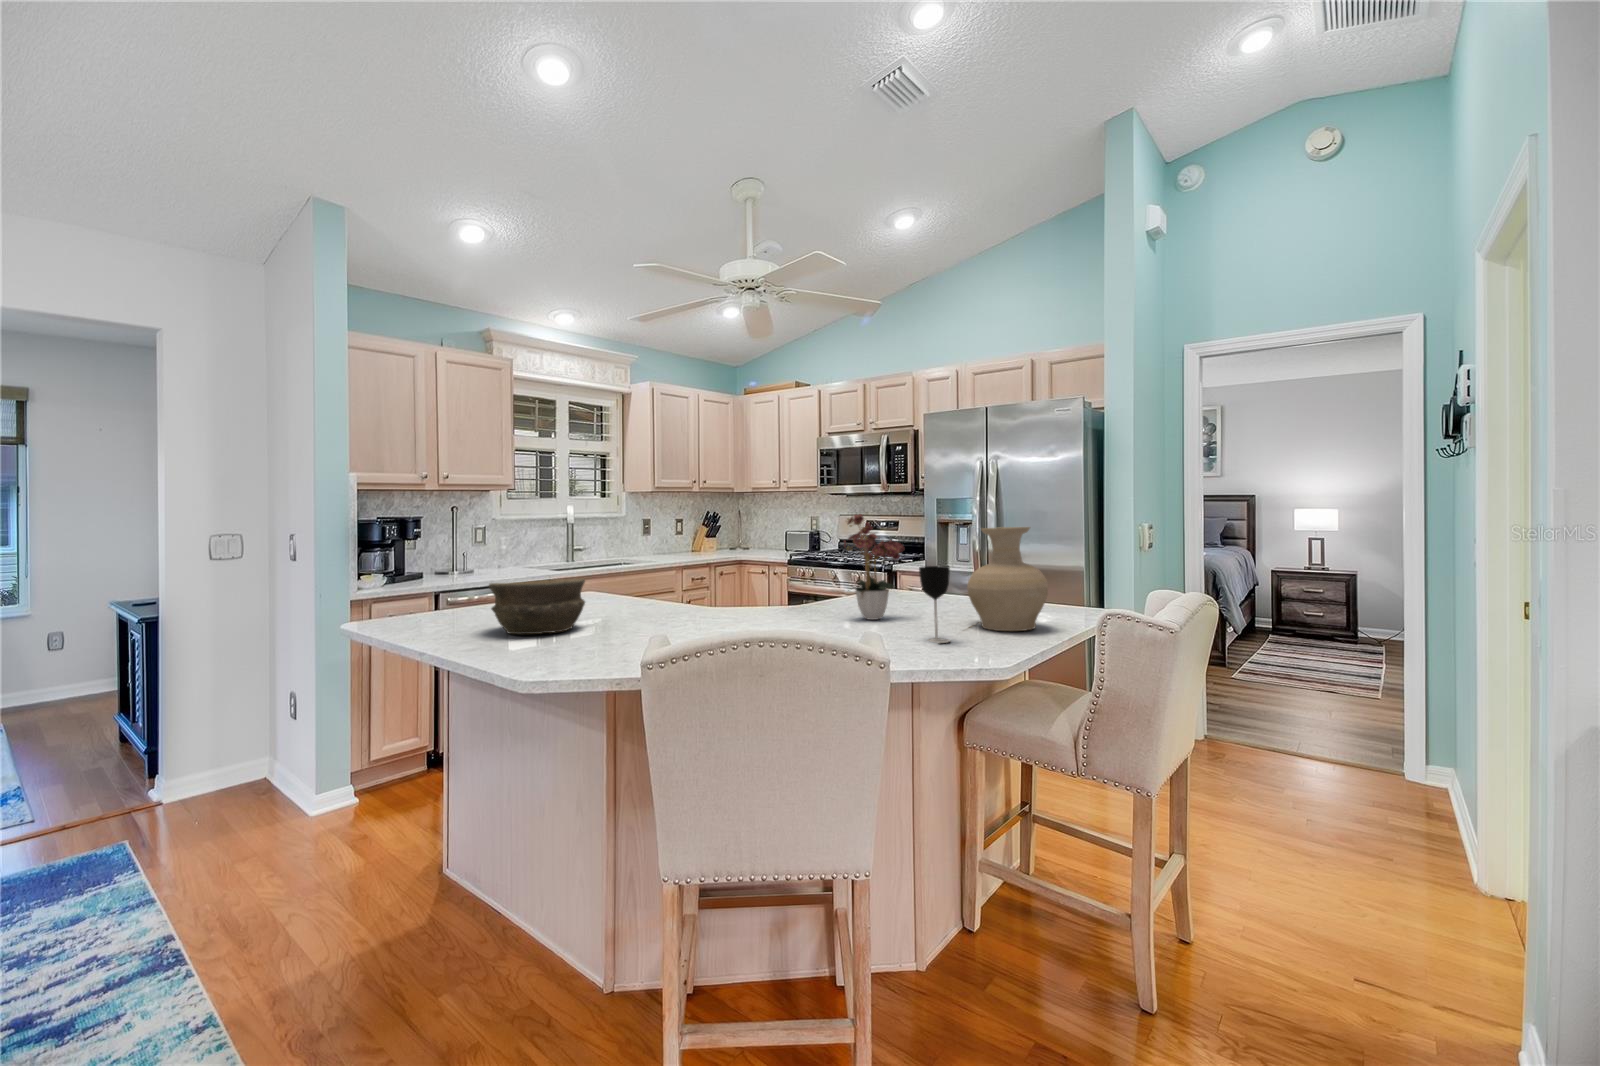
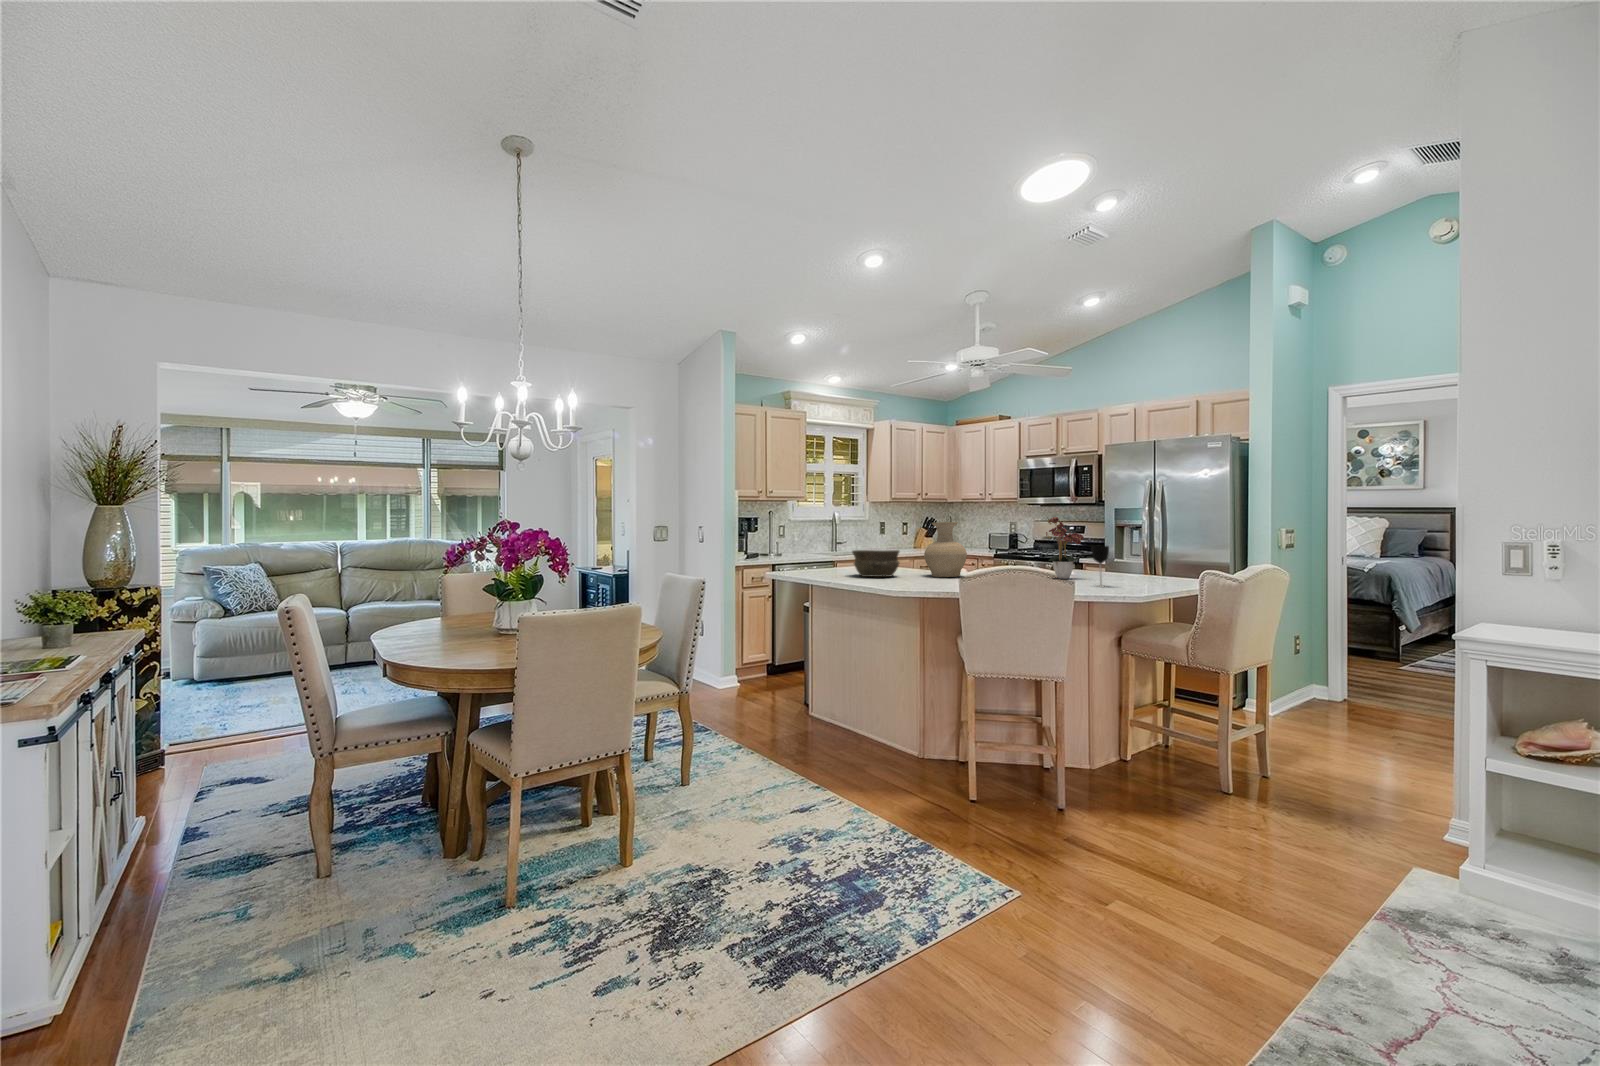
vase: present [967,527,1048,631] -> present [924,522,967,577]

